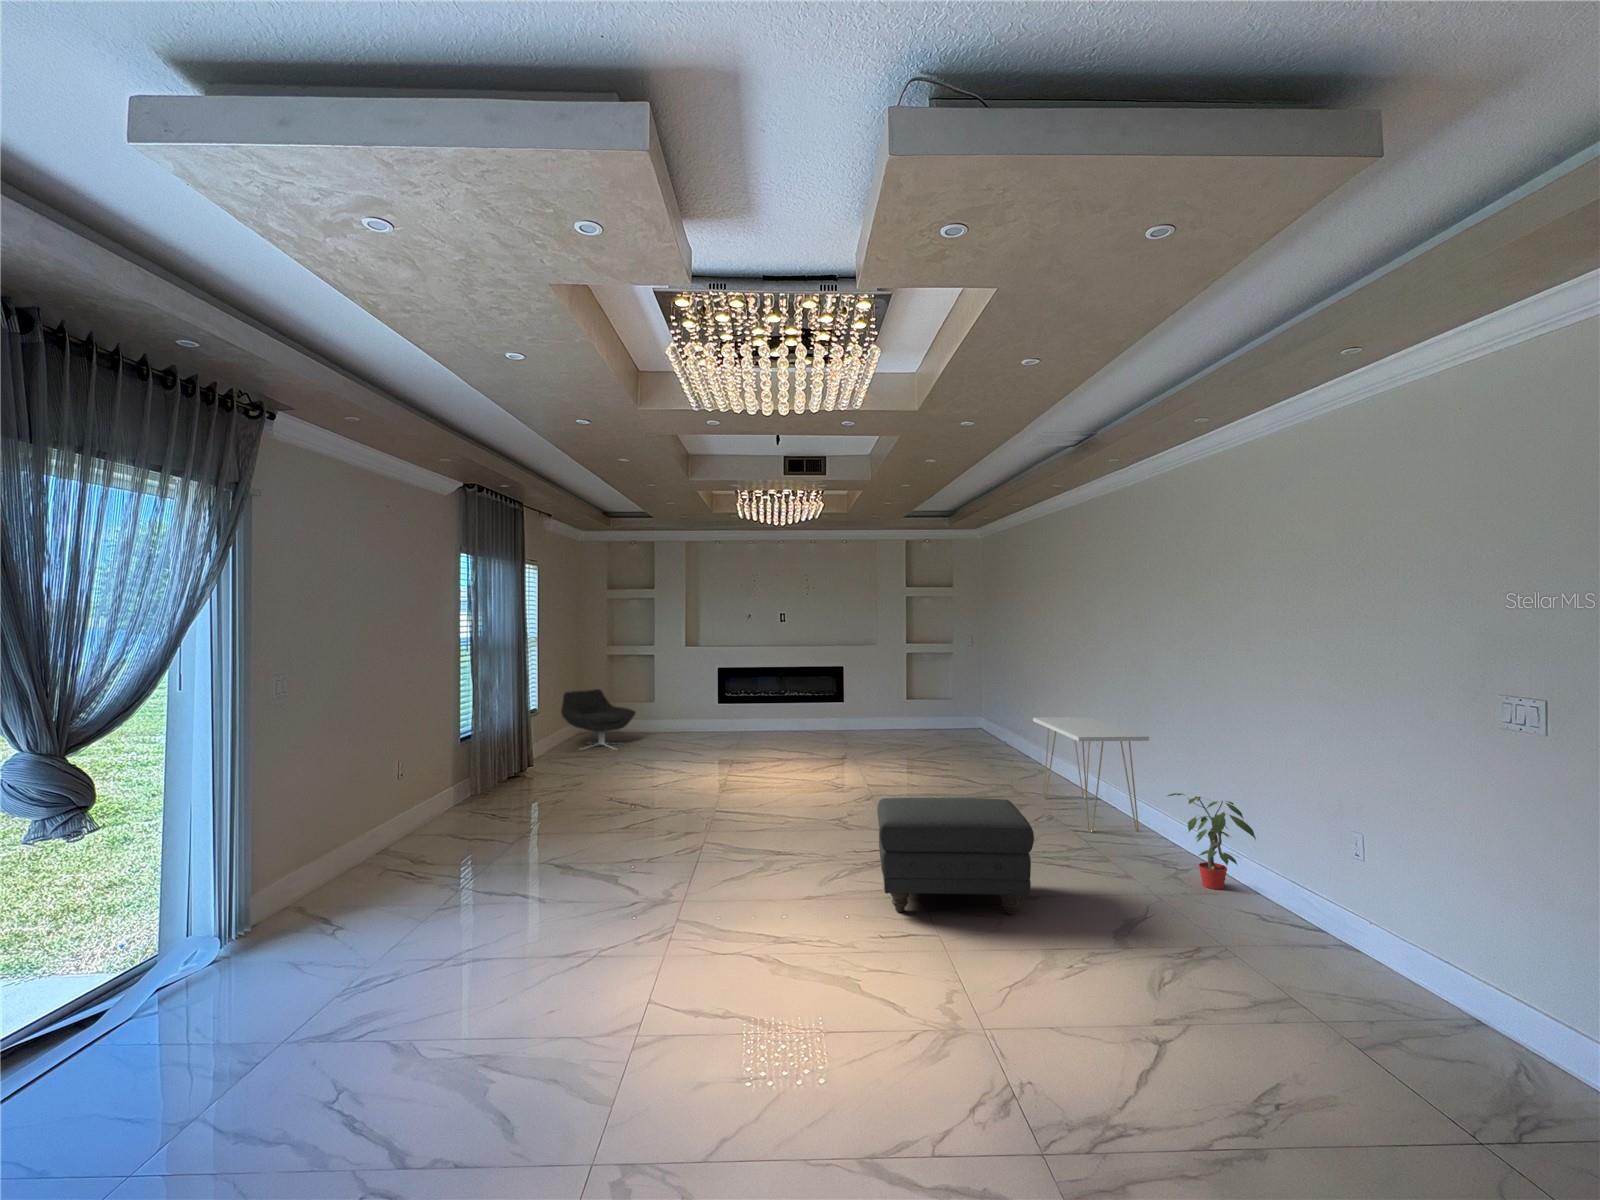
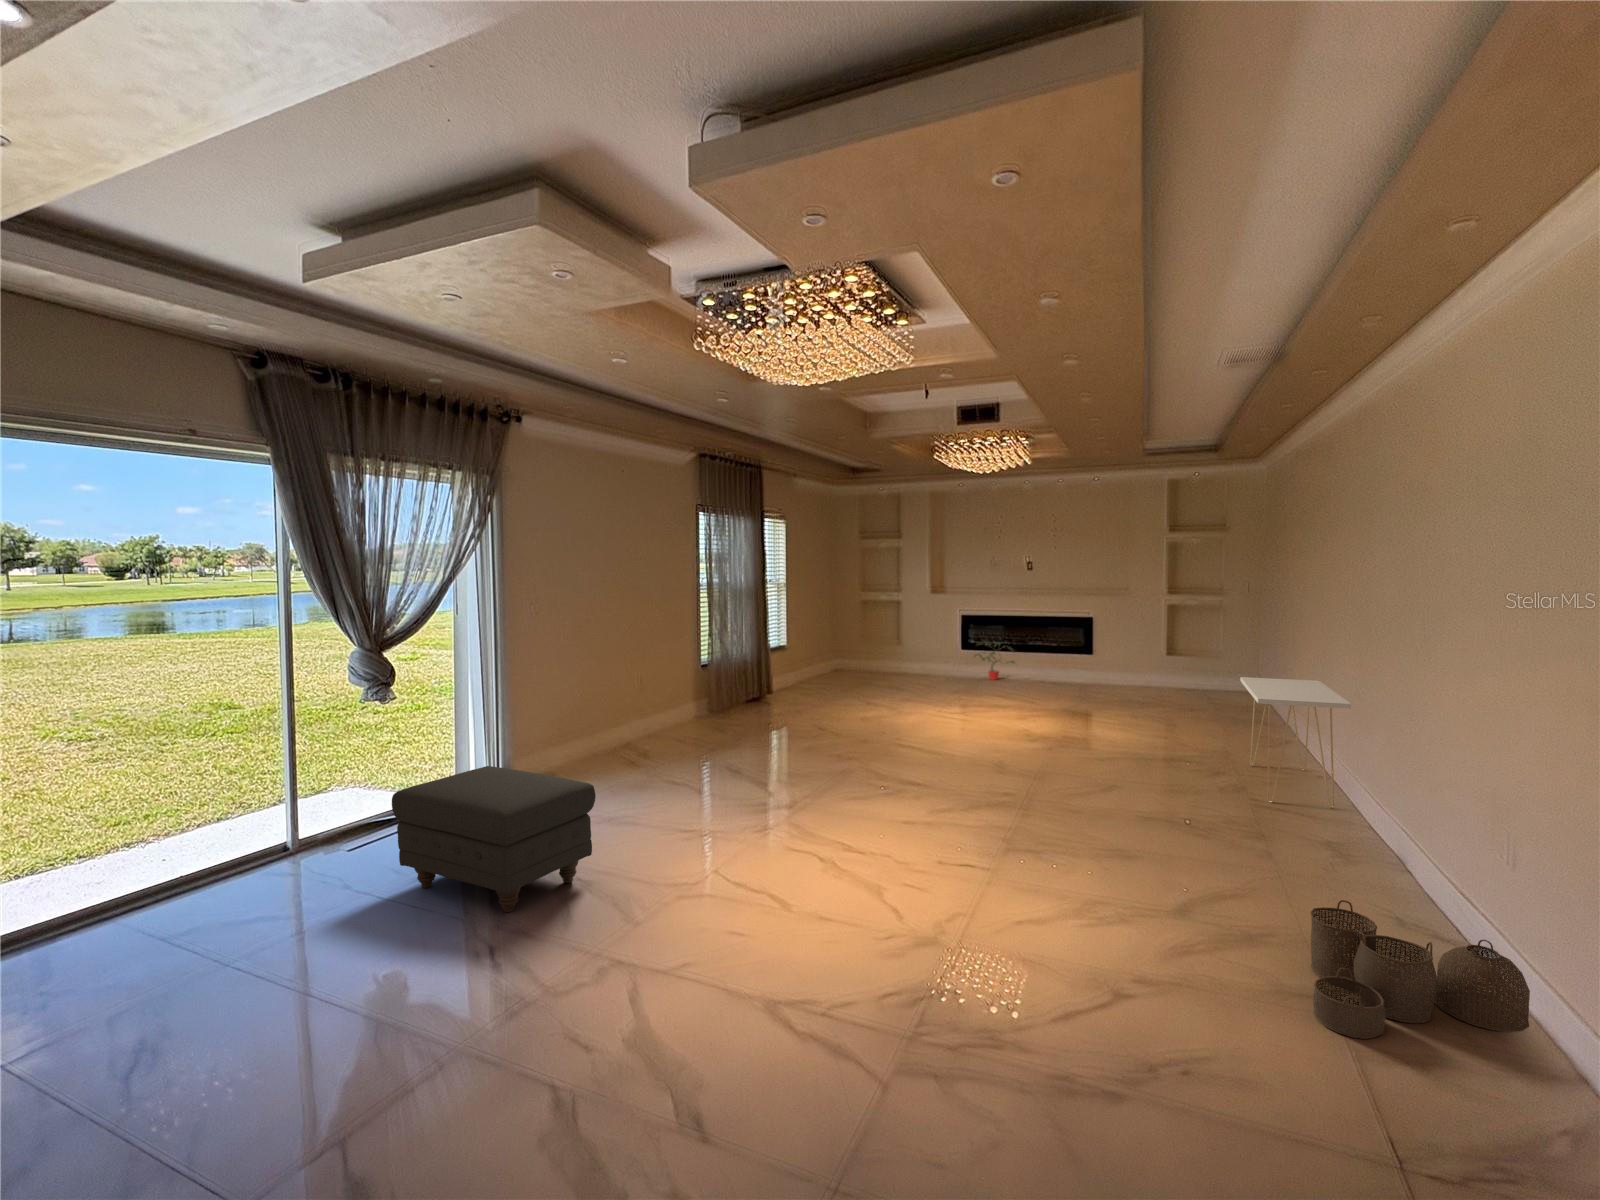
lounge chair: present [561,689,635,749] -> none [811,631,876,686]
potted plant: present [1168,793,1256,889] -> present [975,642,1014,680]
ottoman: present [878,798,1034,914] -> present [392,766,596,912]
woven basket: none [1270,922,1453,1056] -> present [1310,900,1530,1039]

